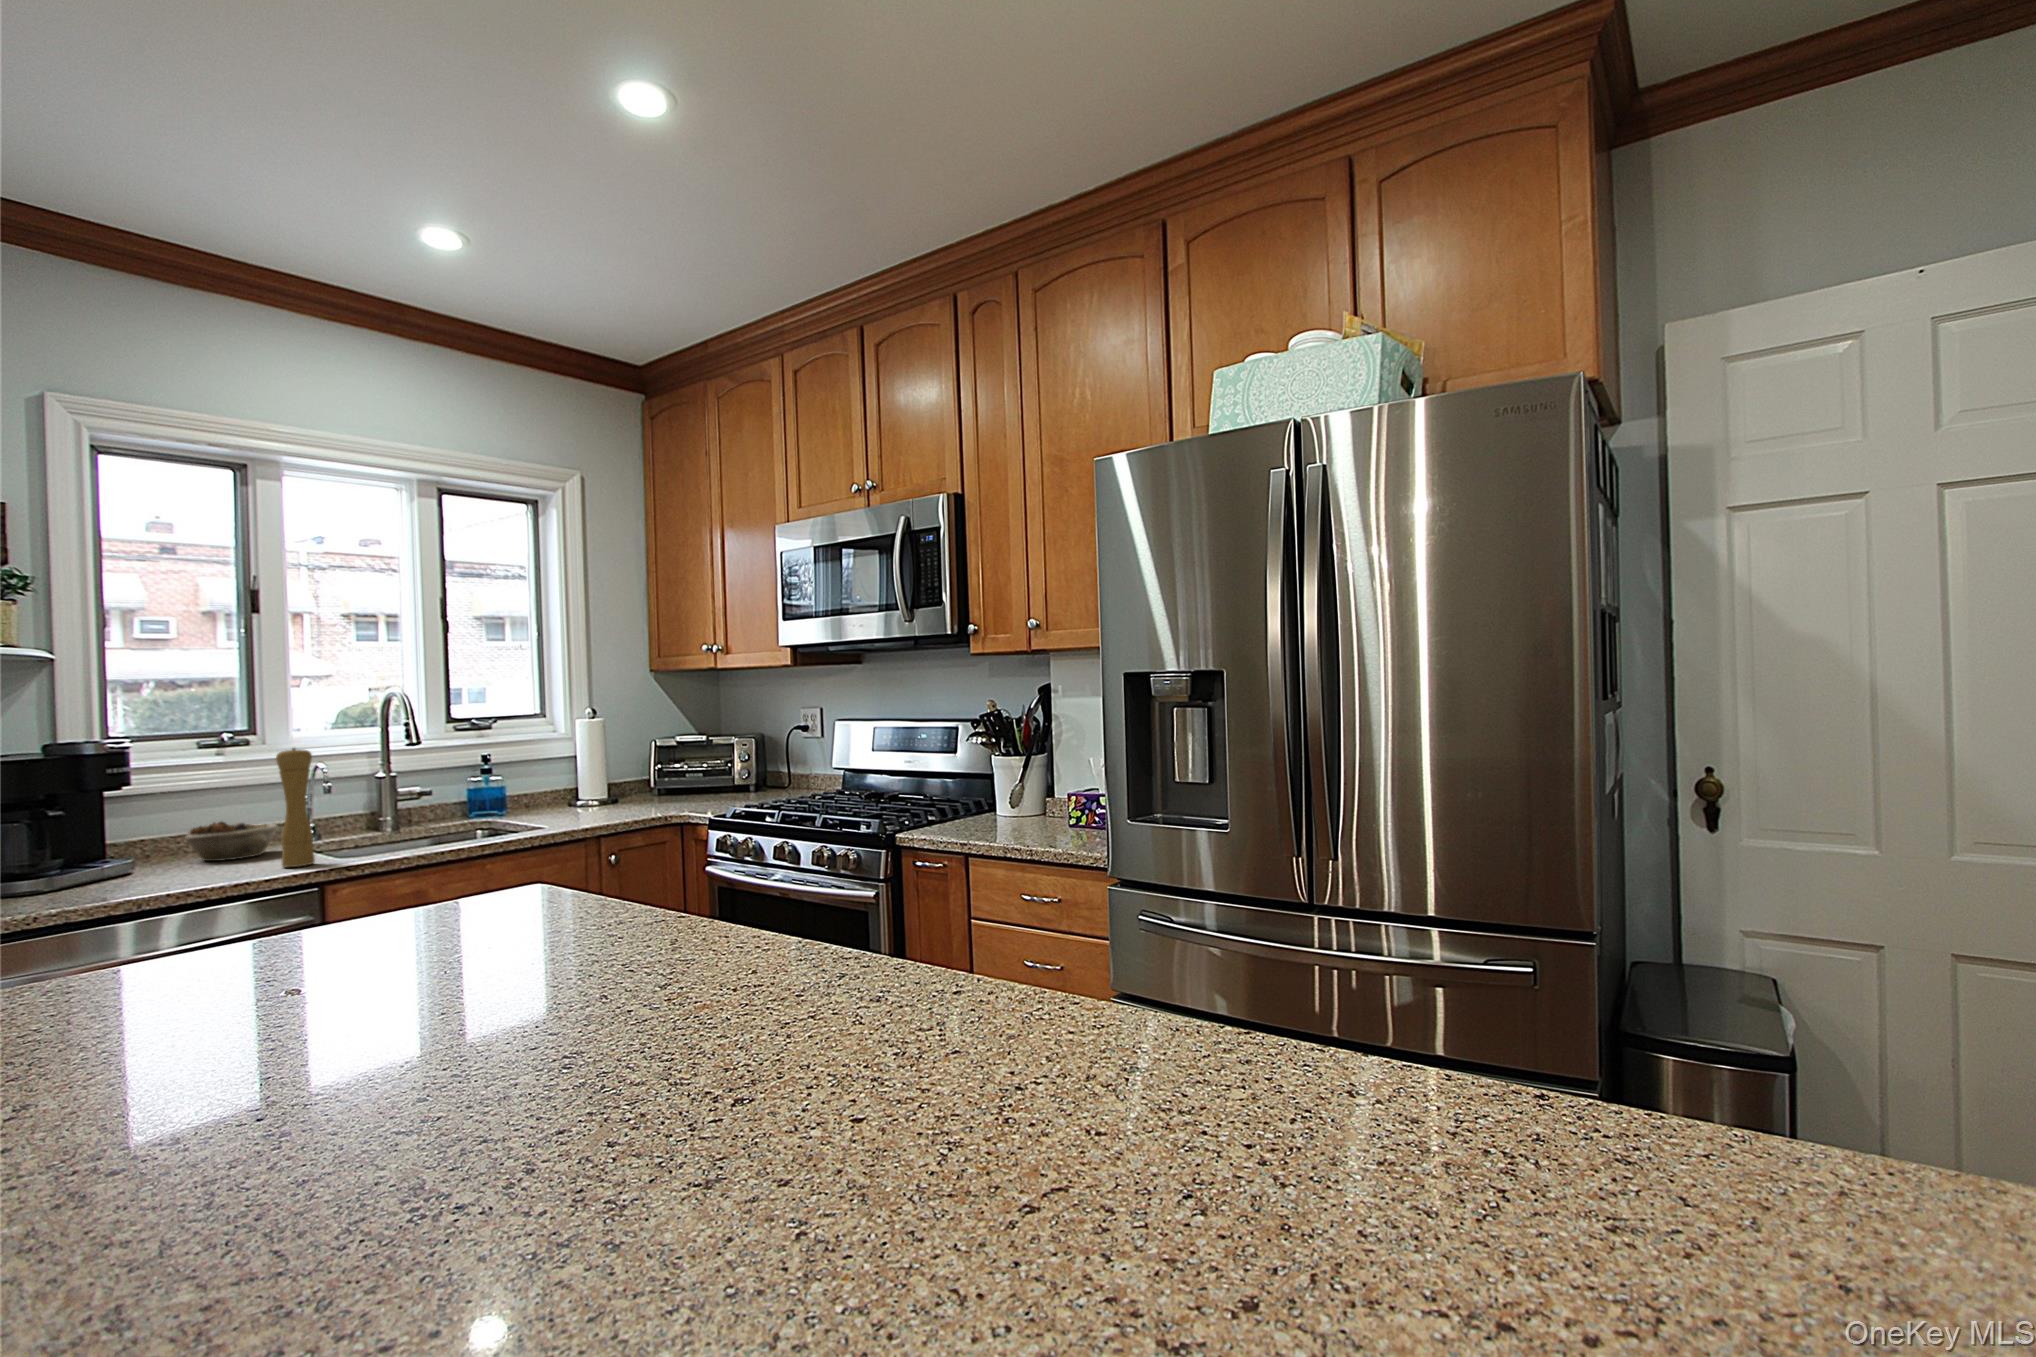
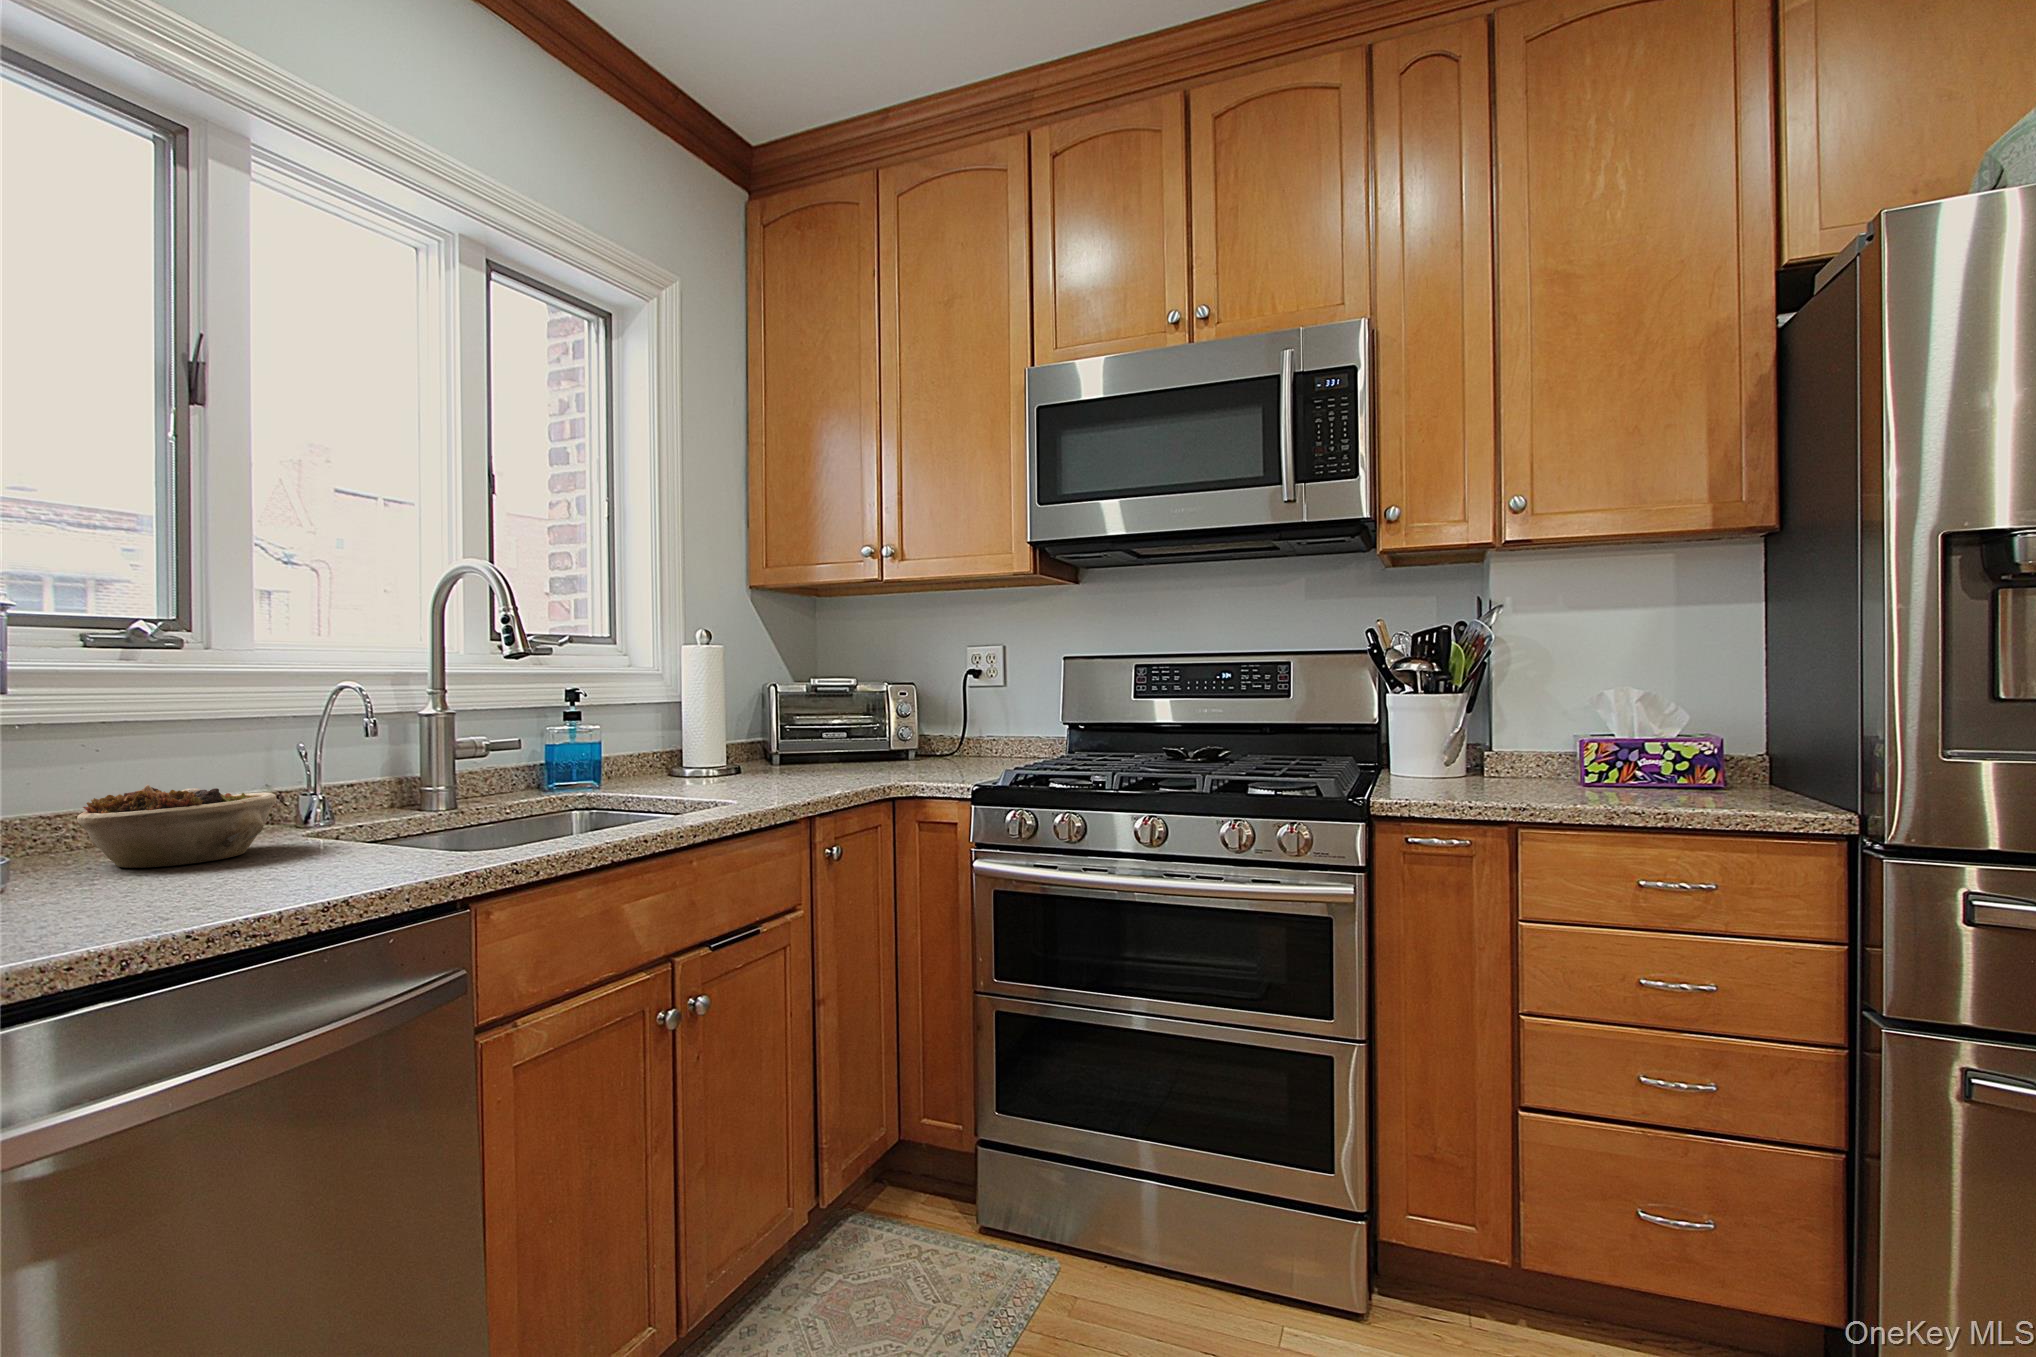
pepper mill: present [276,748,315,867] -> none [342,625,416,874]

